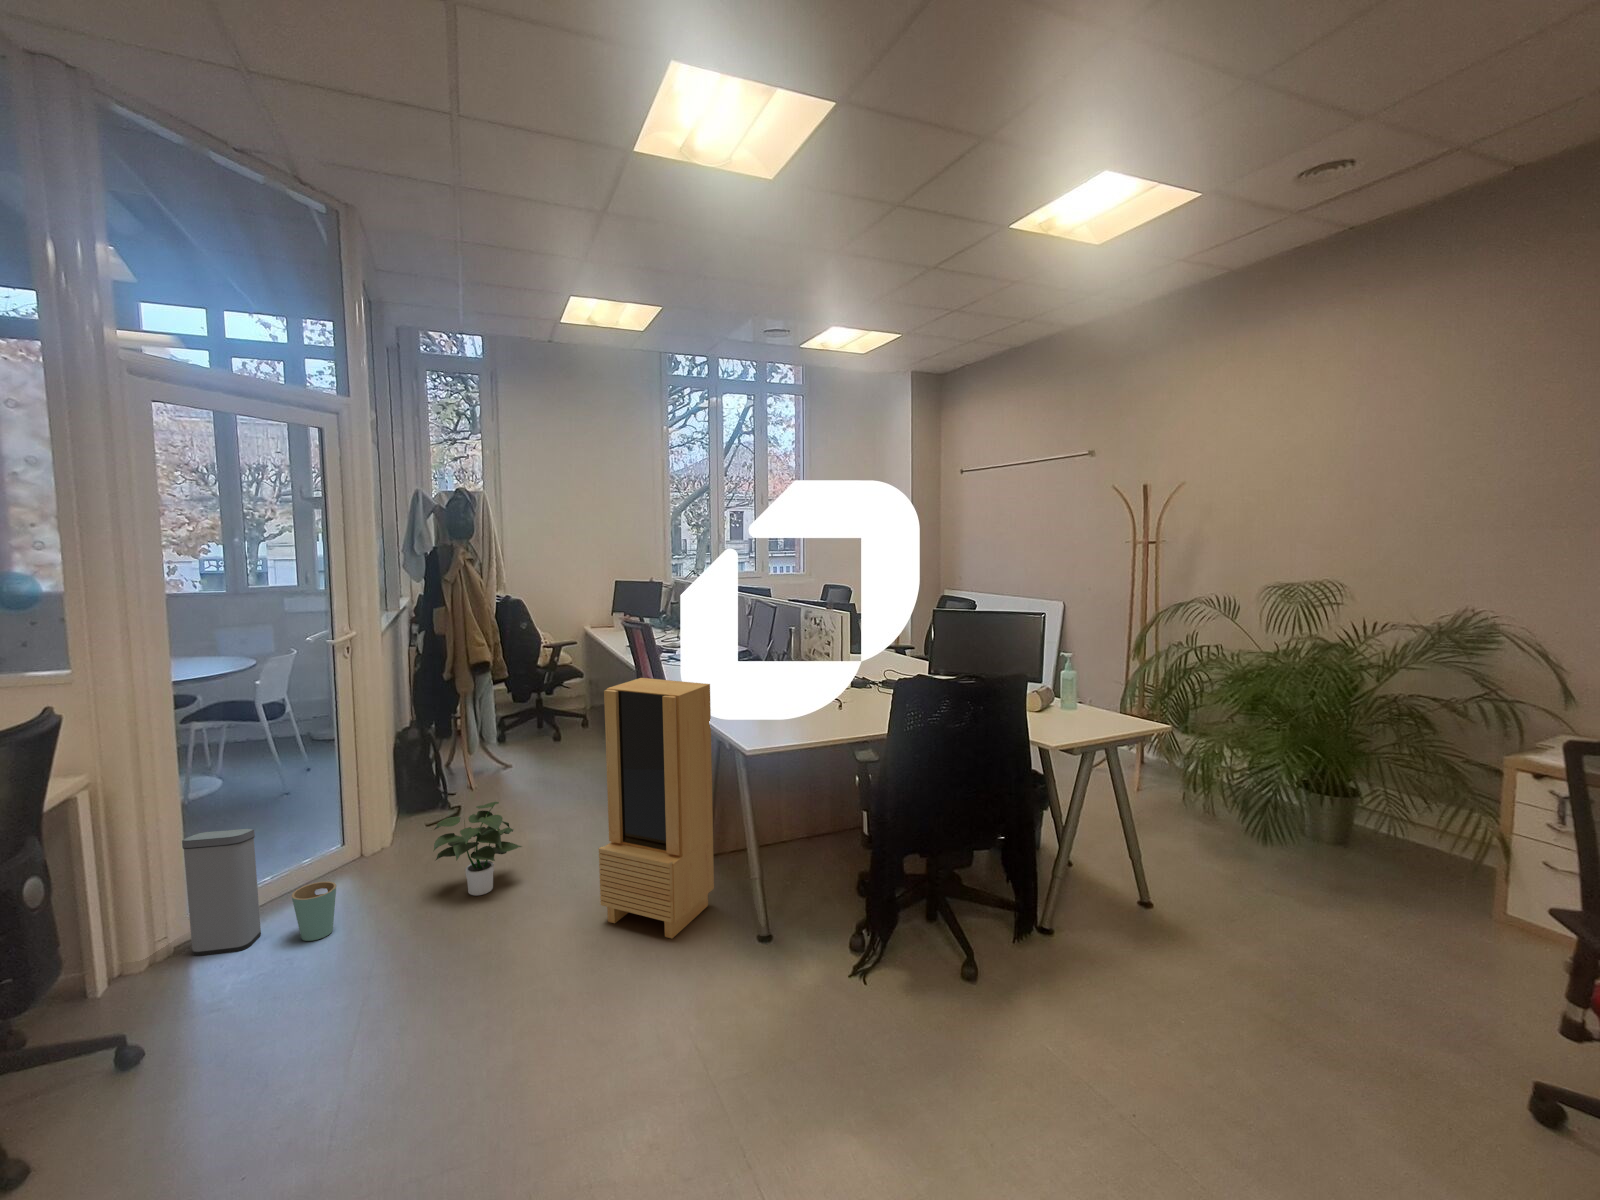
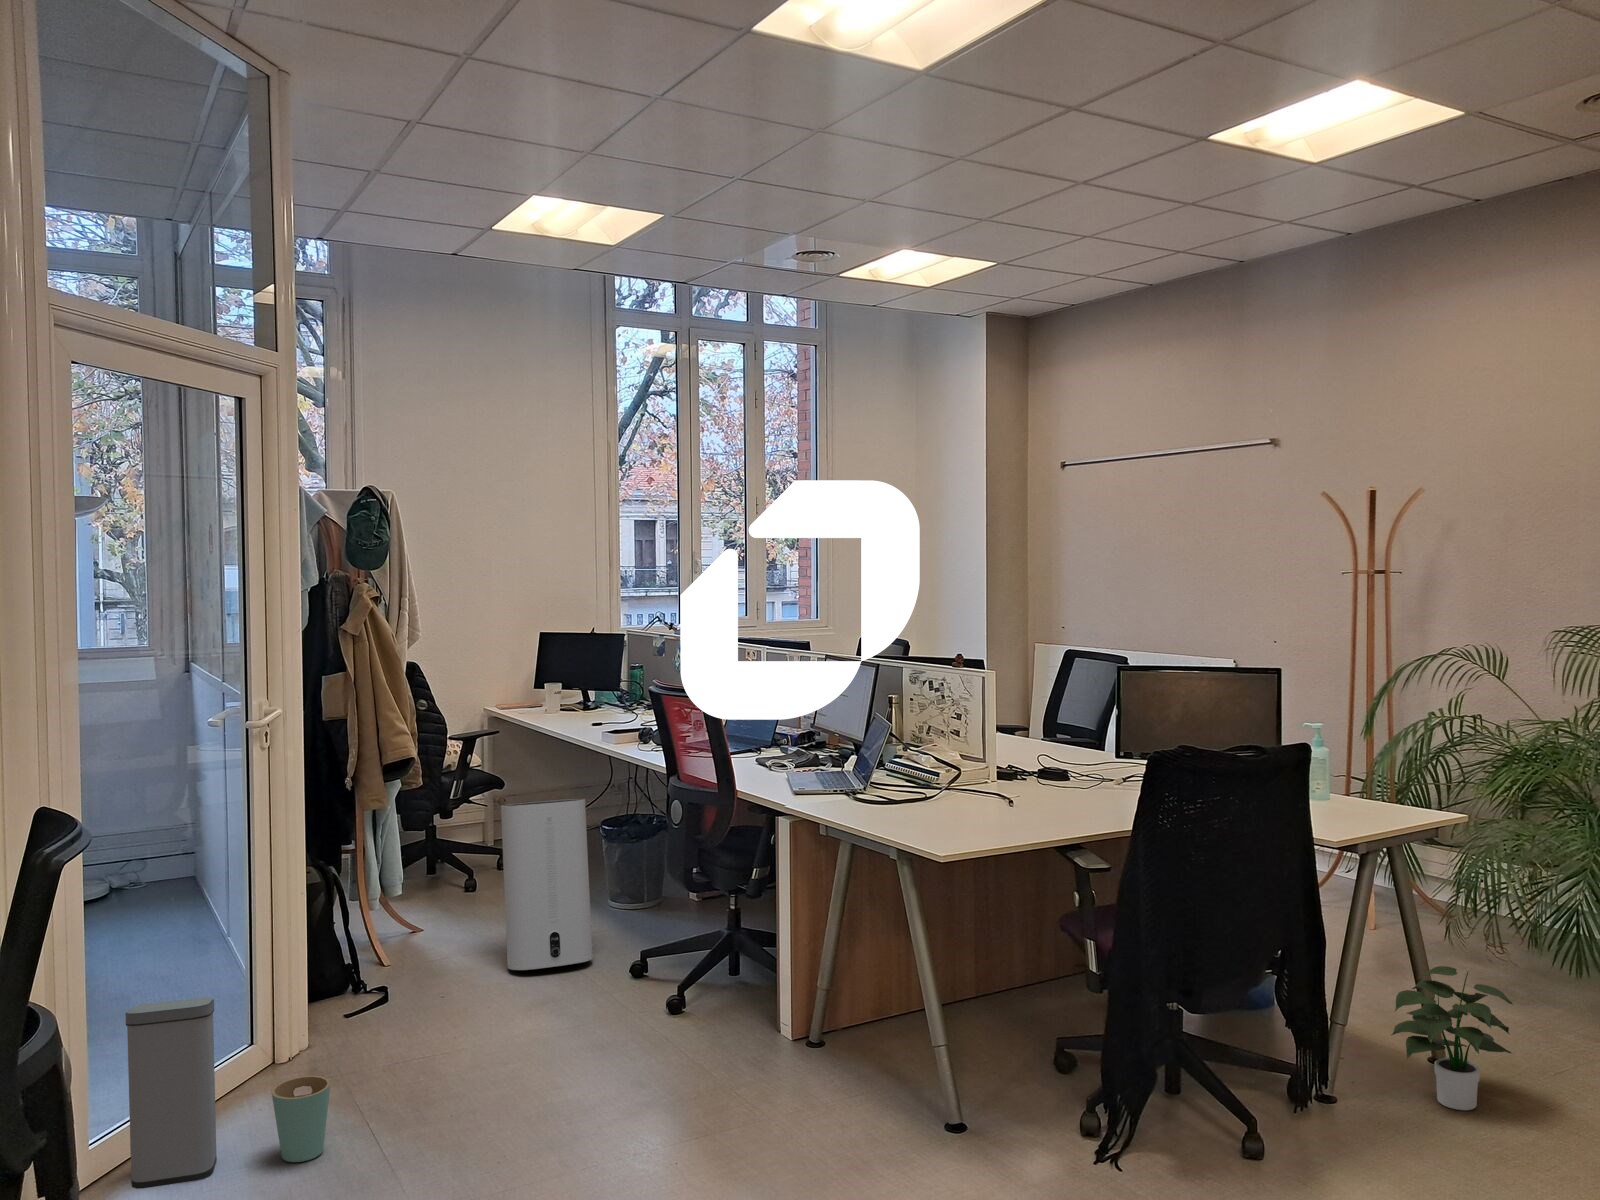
storage cabinet: present [599,678,714,939] -> none [714,766,862,1133]
air purifier: none [536,690,596,800] -> present [501,799,593,970]
potted plant: present [433,802,522,896] -> present [1392,966,1512,1110]

